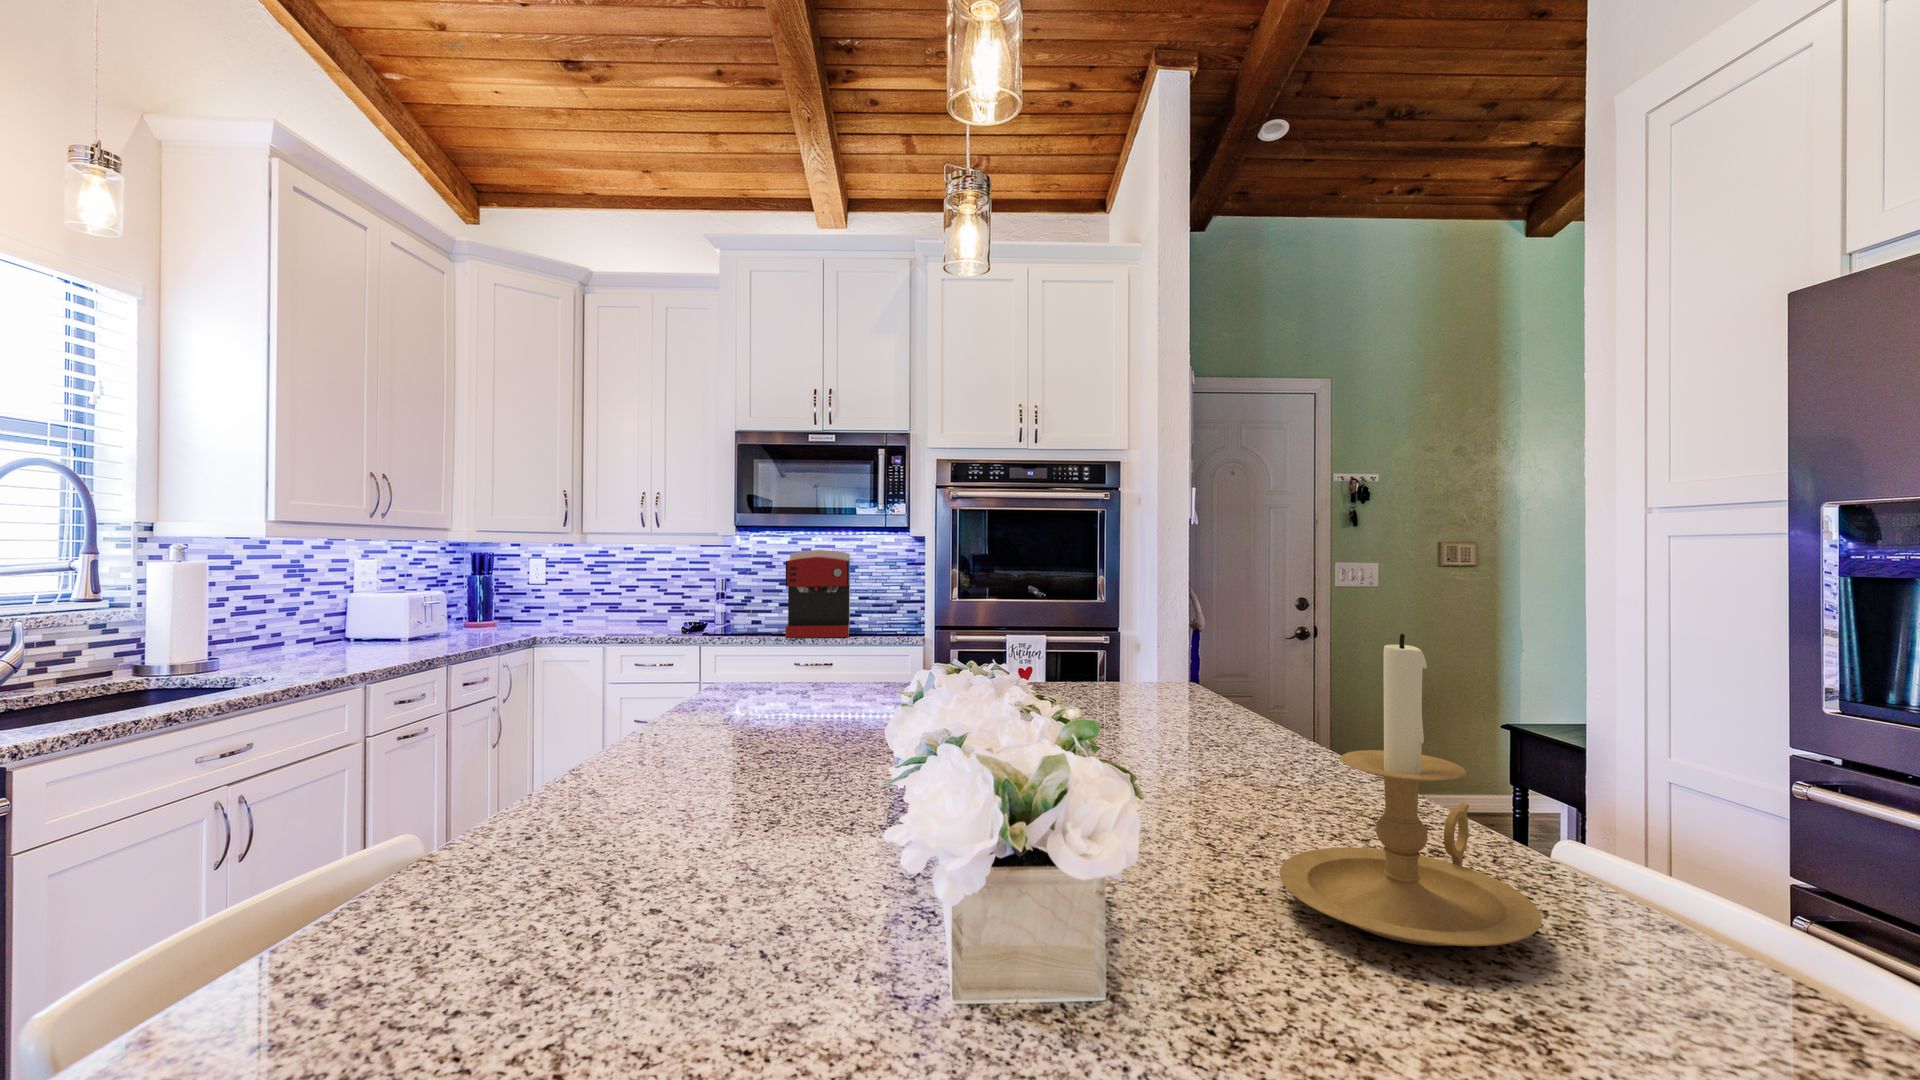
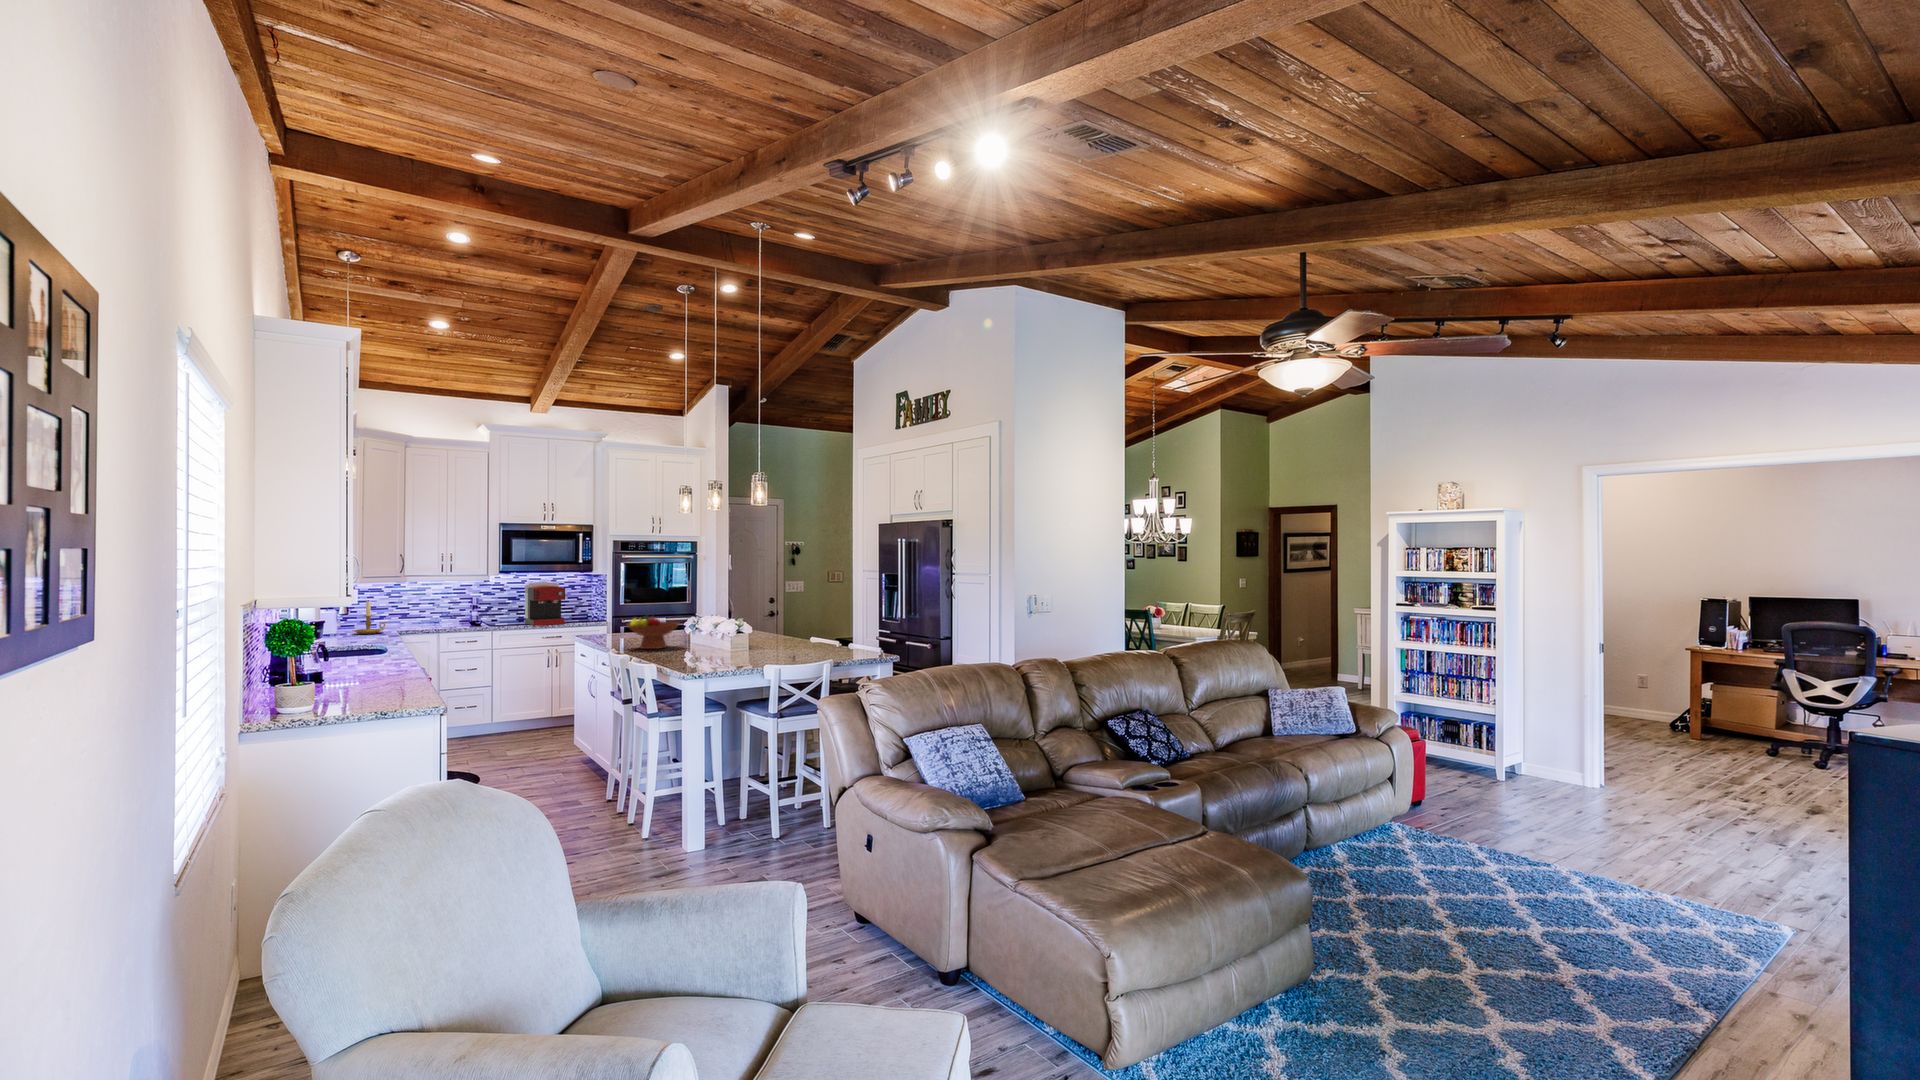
candle holder: present [1279,634,1542,946] -> present [353,601,385,634]
fruit bowl: none [433,664,792,909] -> present [627,615,679,649]

